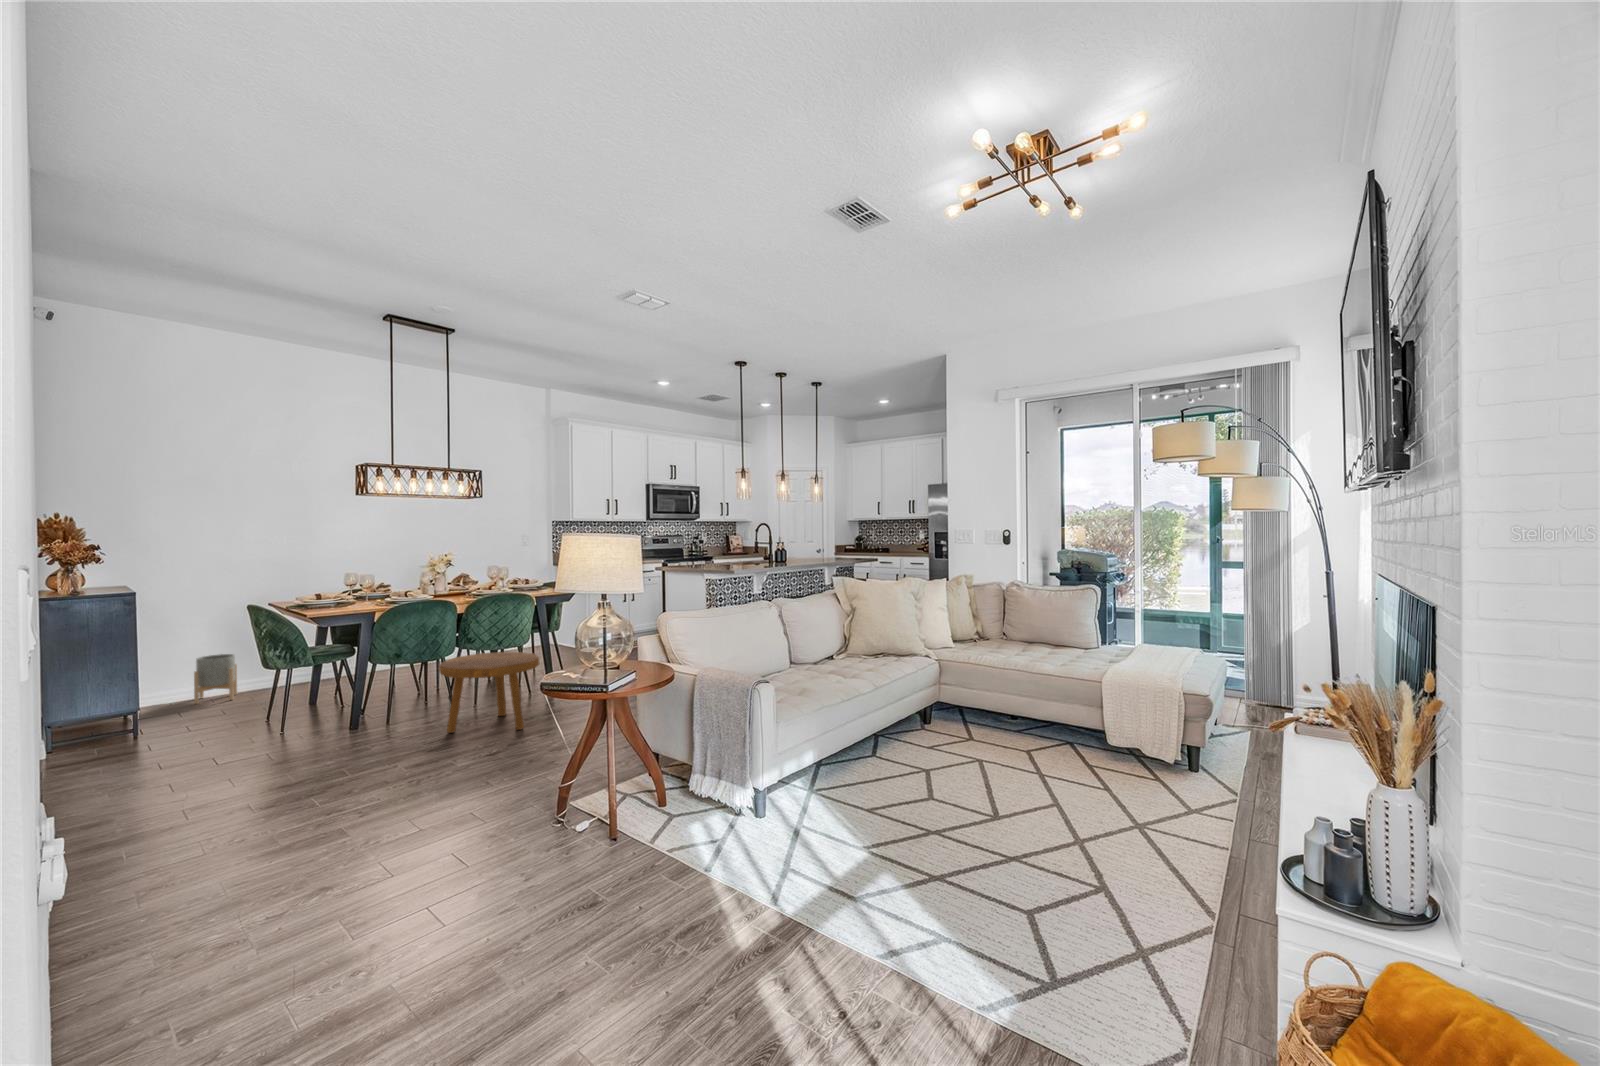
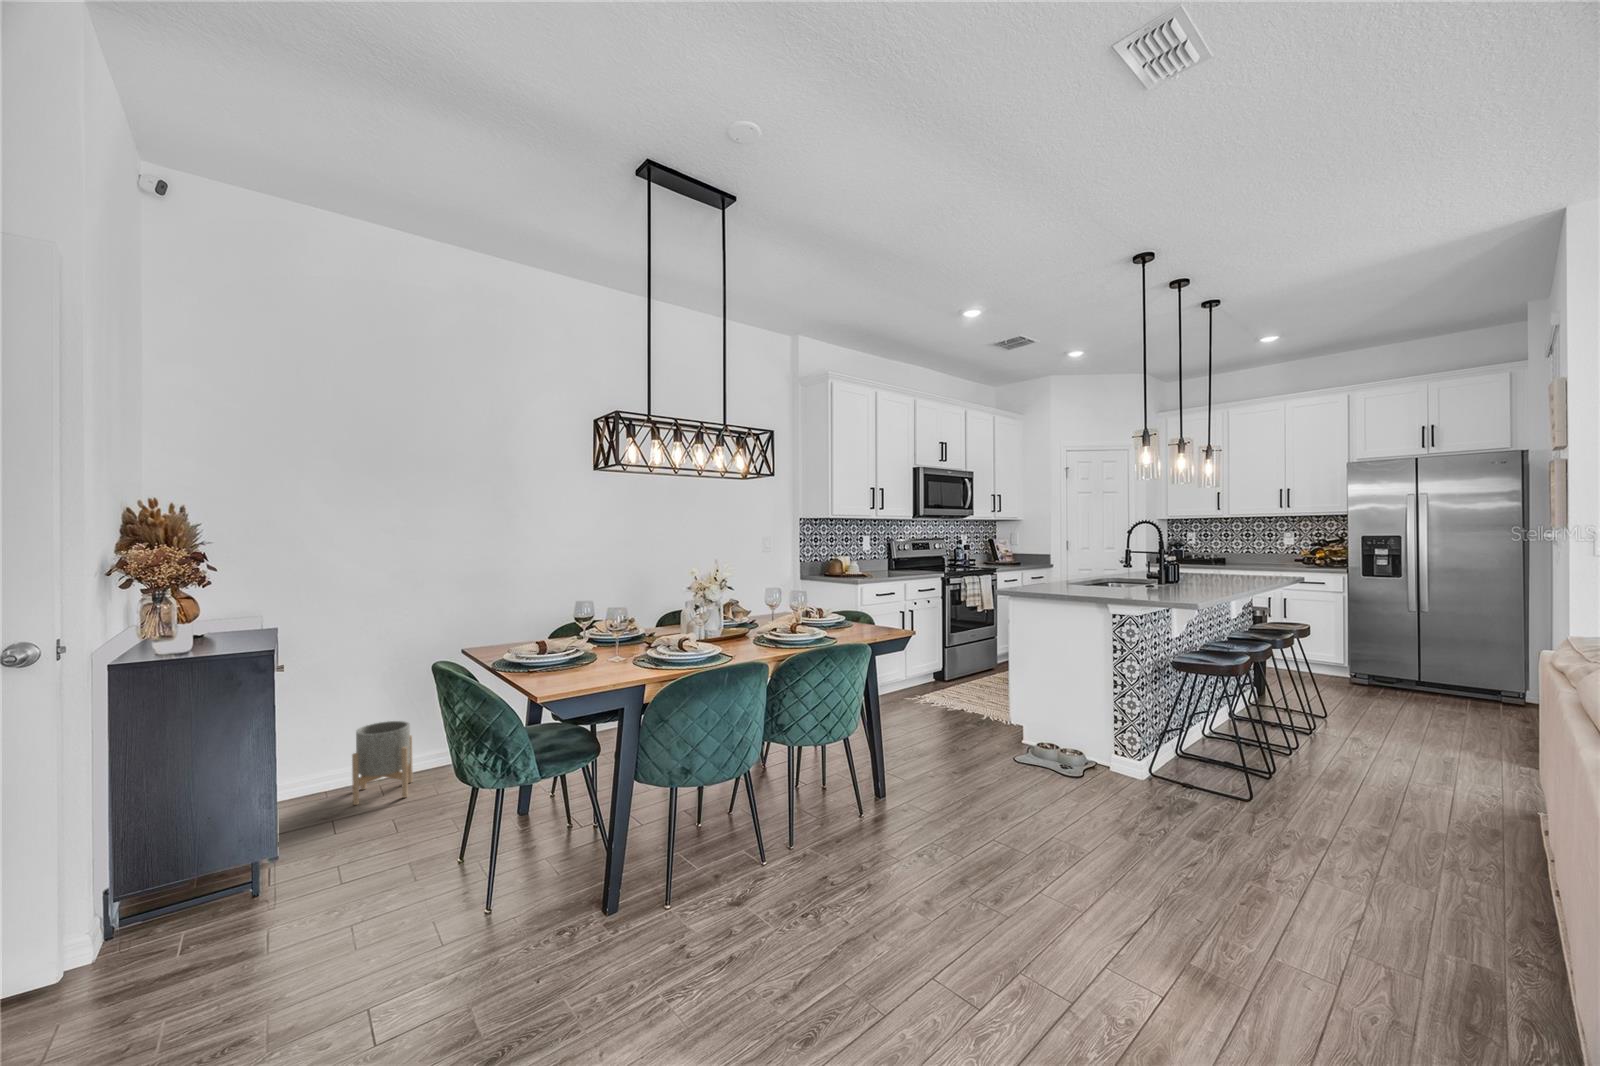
footstool: present [439,652,539,733] -> none [780,767,965,957]

